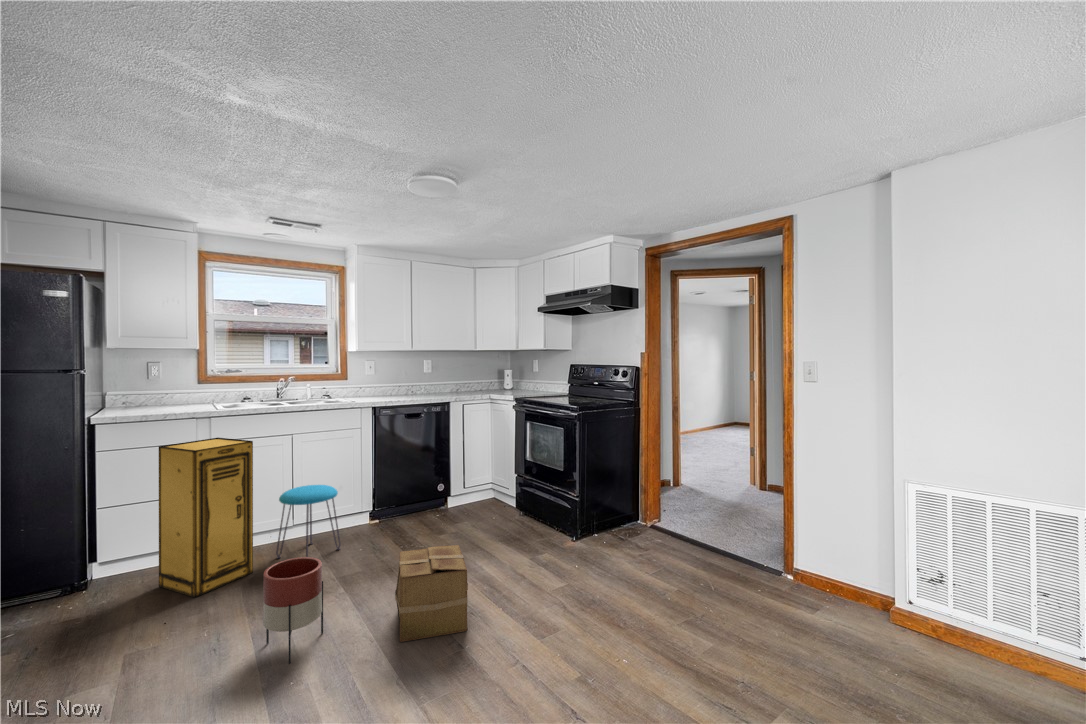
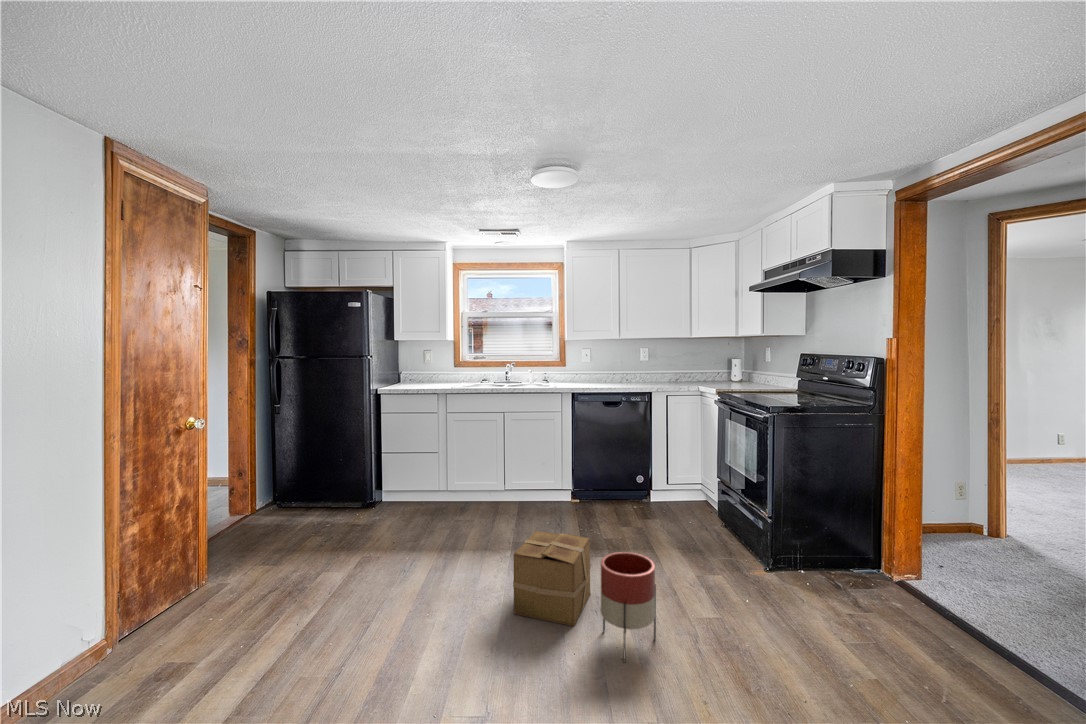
storage cabinet: present [159,438,253,598] -> none [407,410,463,530]
stool: present [276,485,341,558] -> none [485,458,532,525]
planter: present [263,557,323,664] -> present [600,552,656,662]

